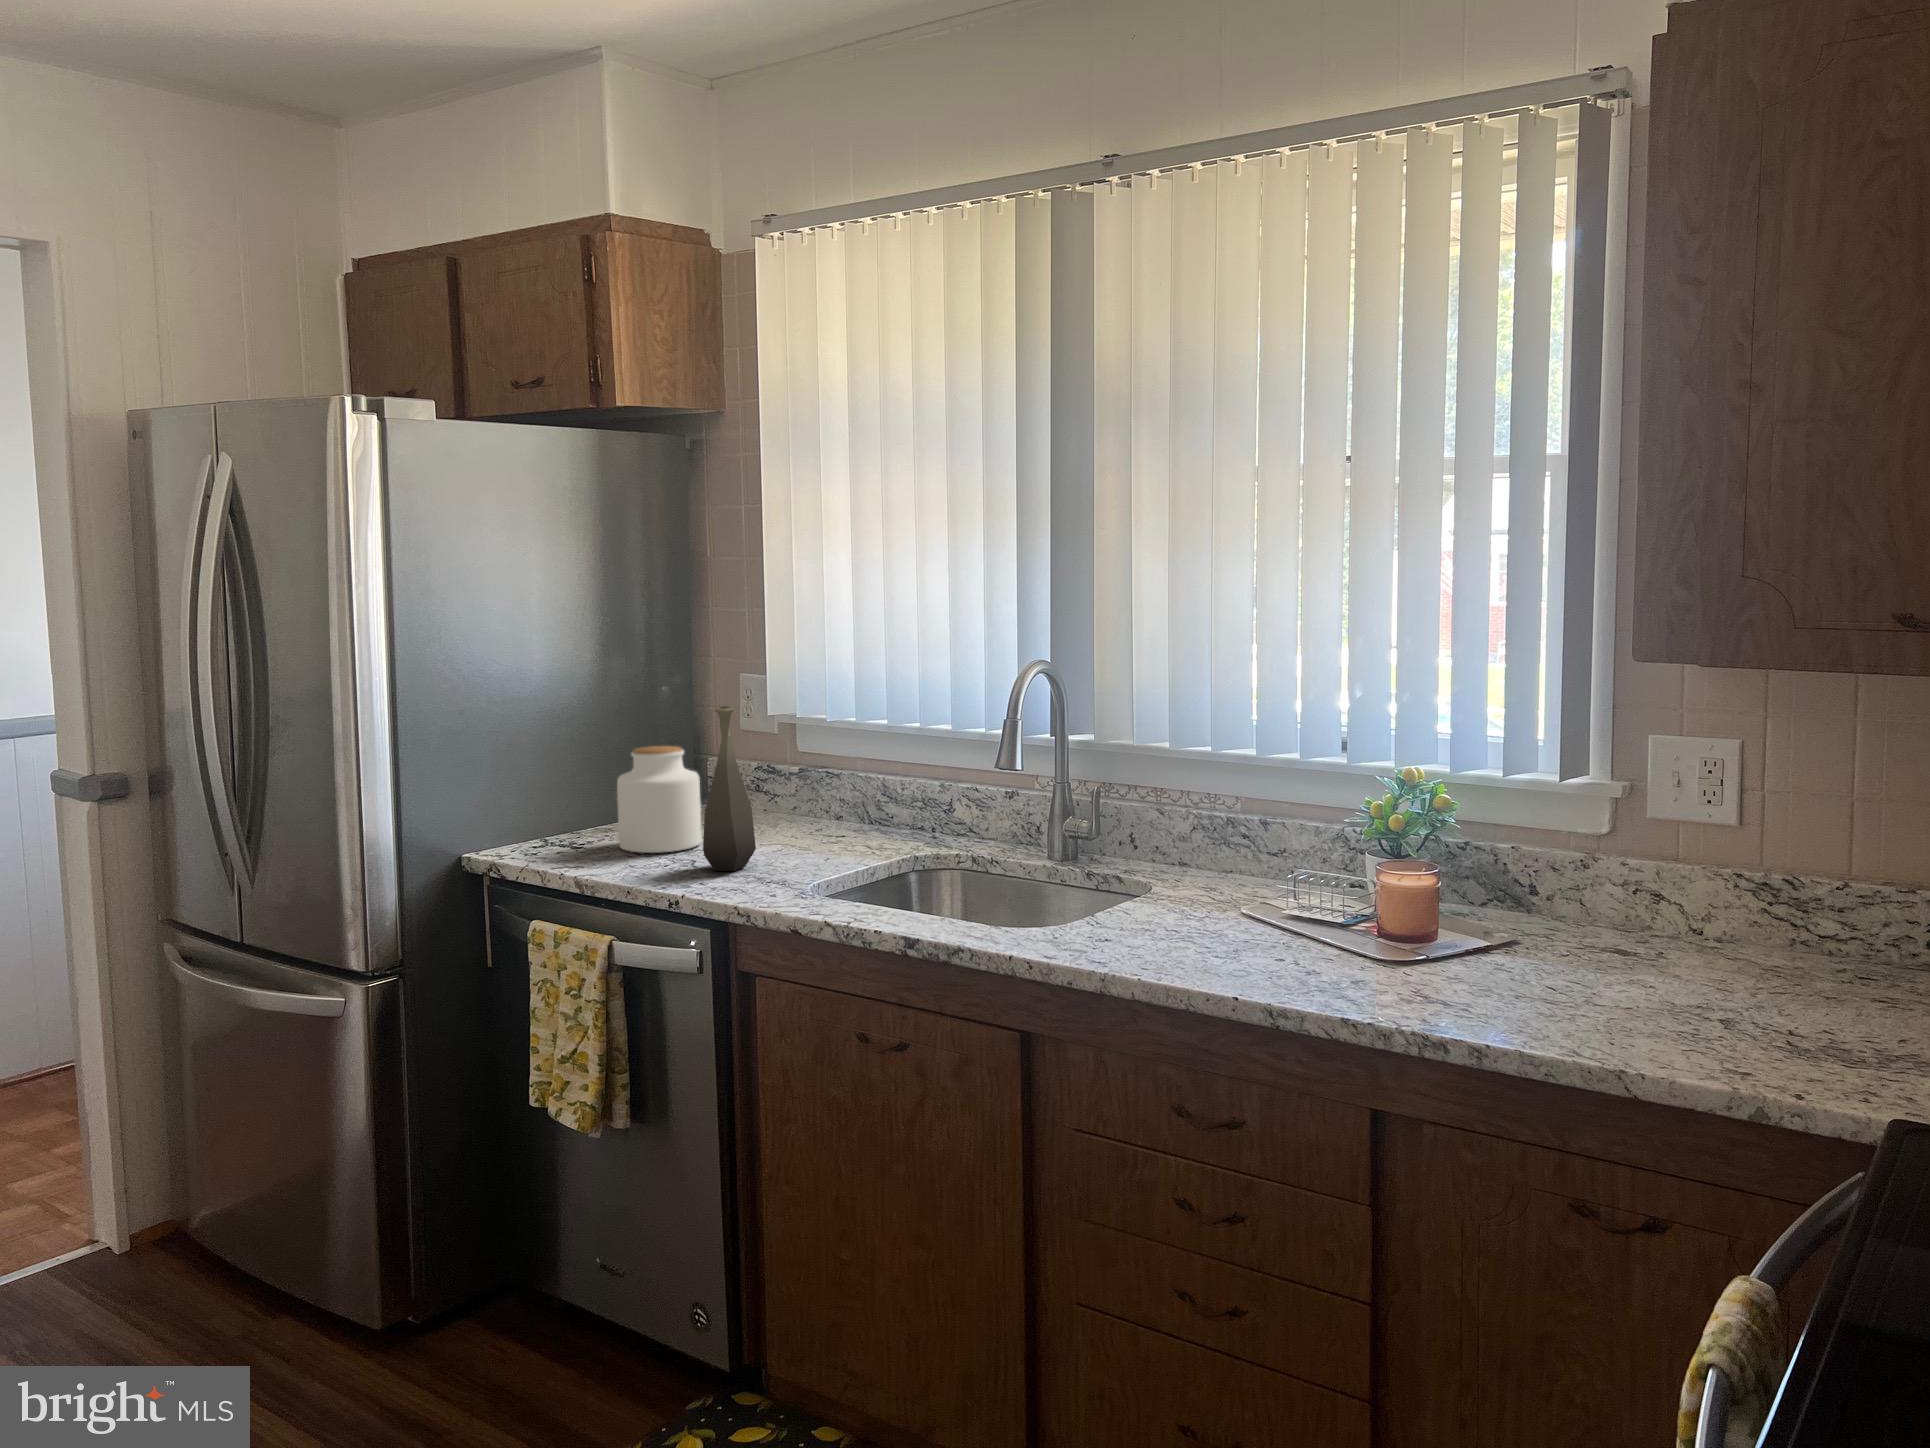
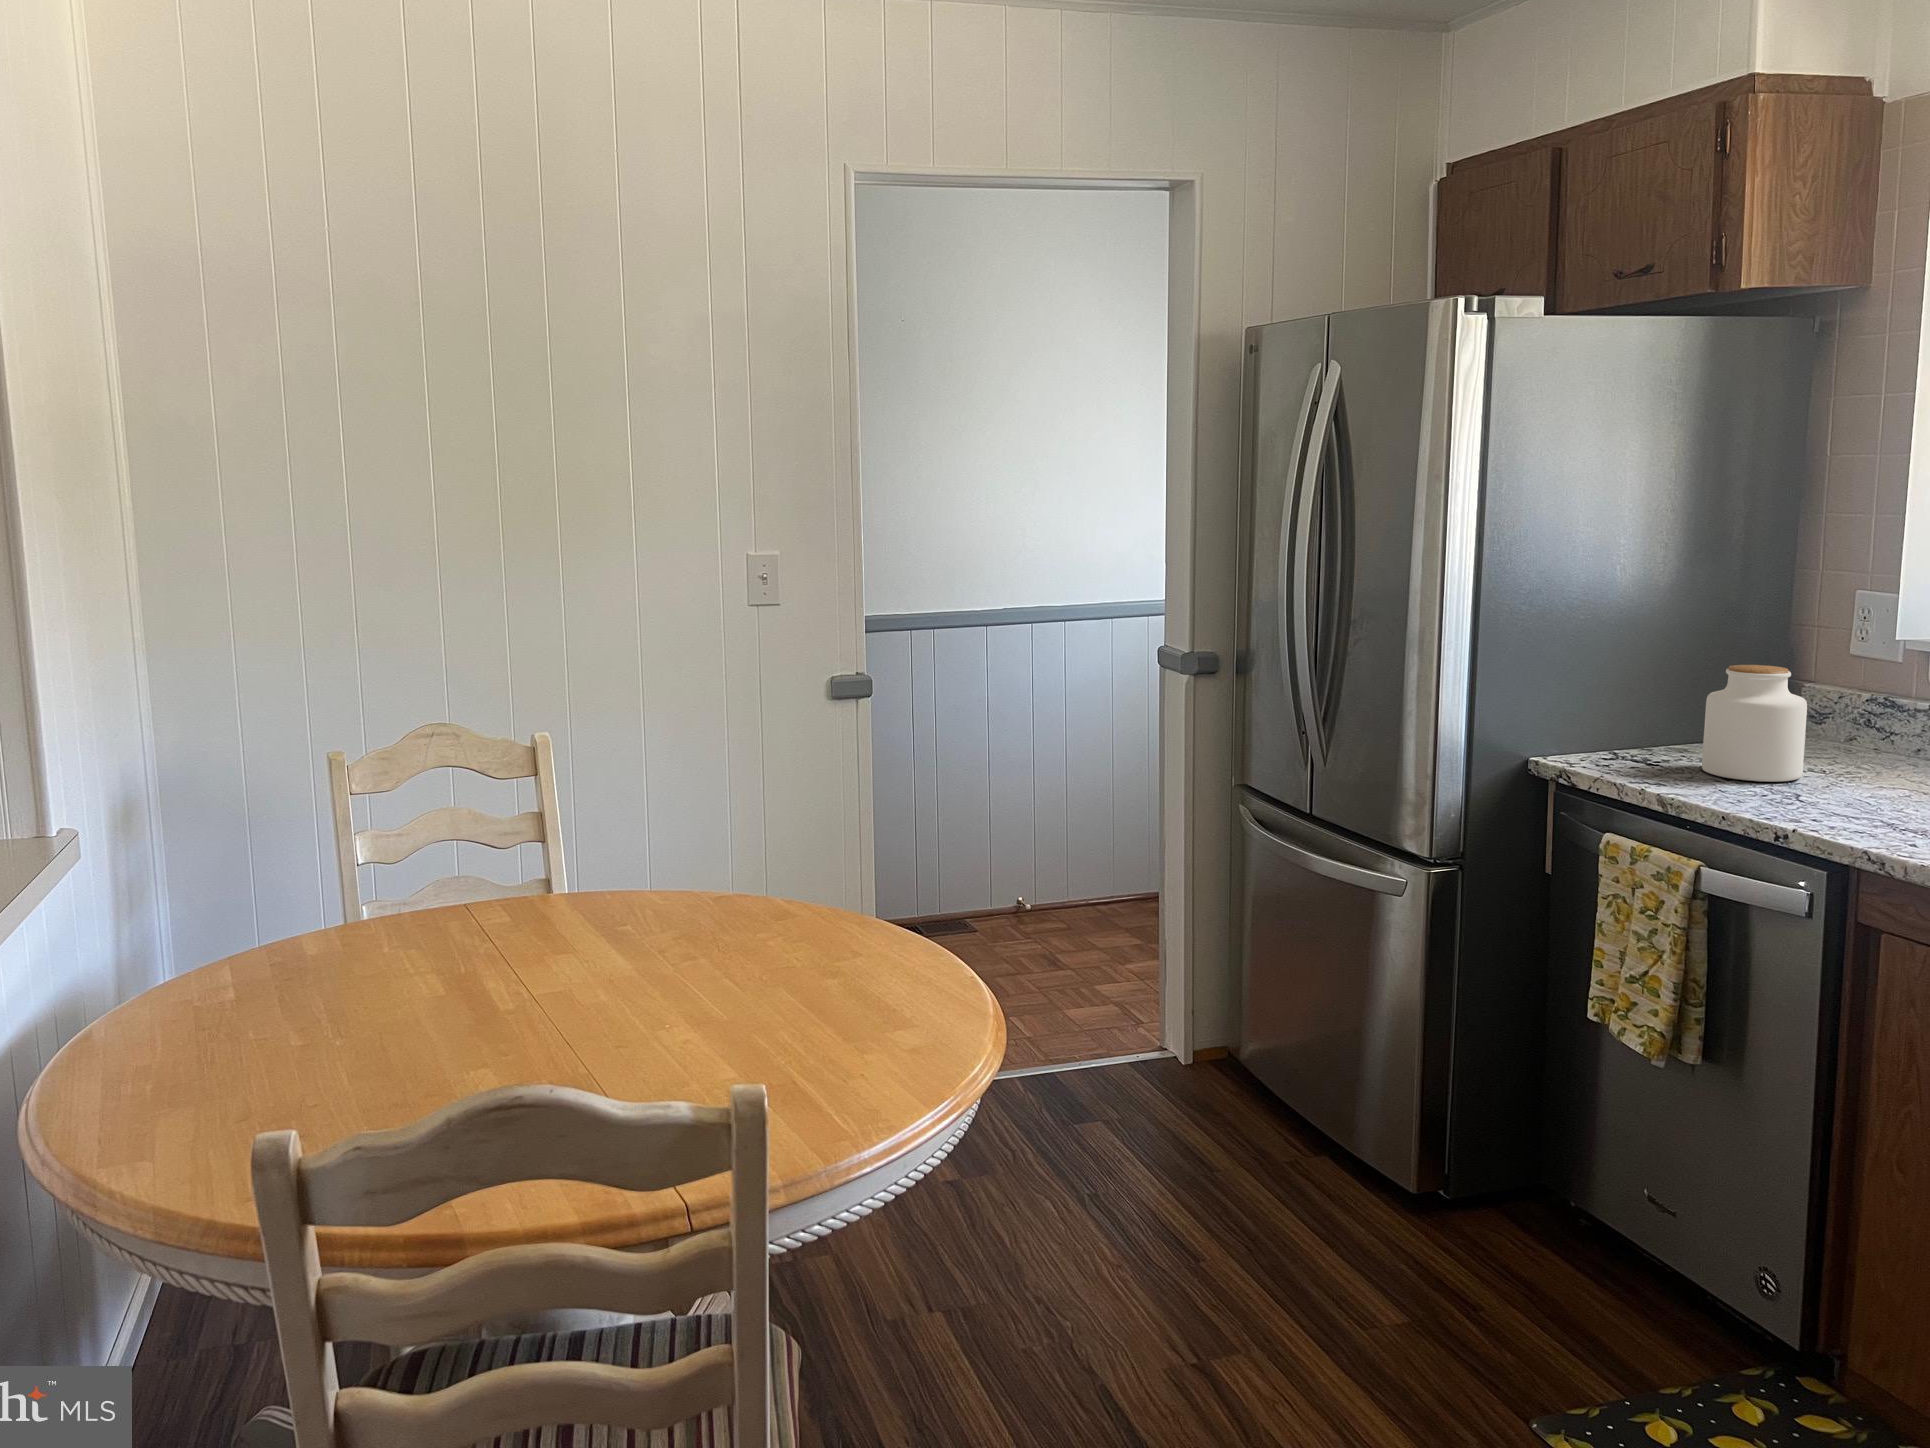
bottle: present [703,706,756,871] -> none [1813,625,1883,812]

